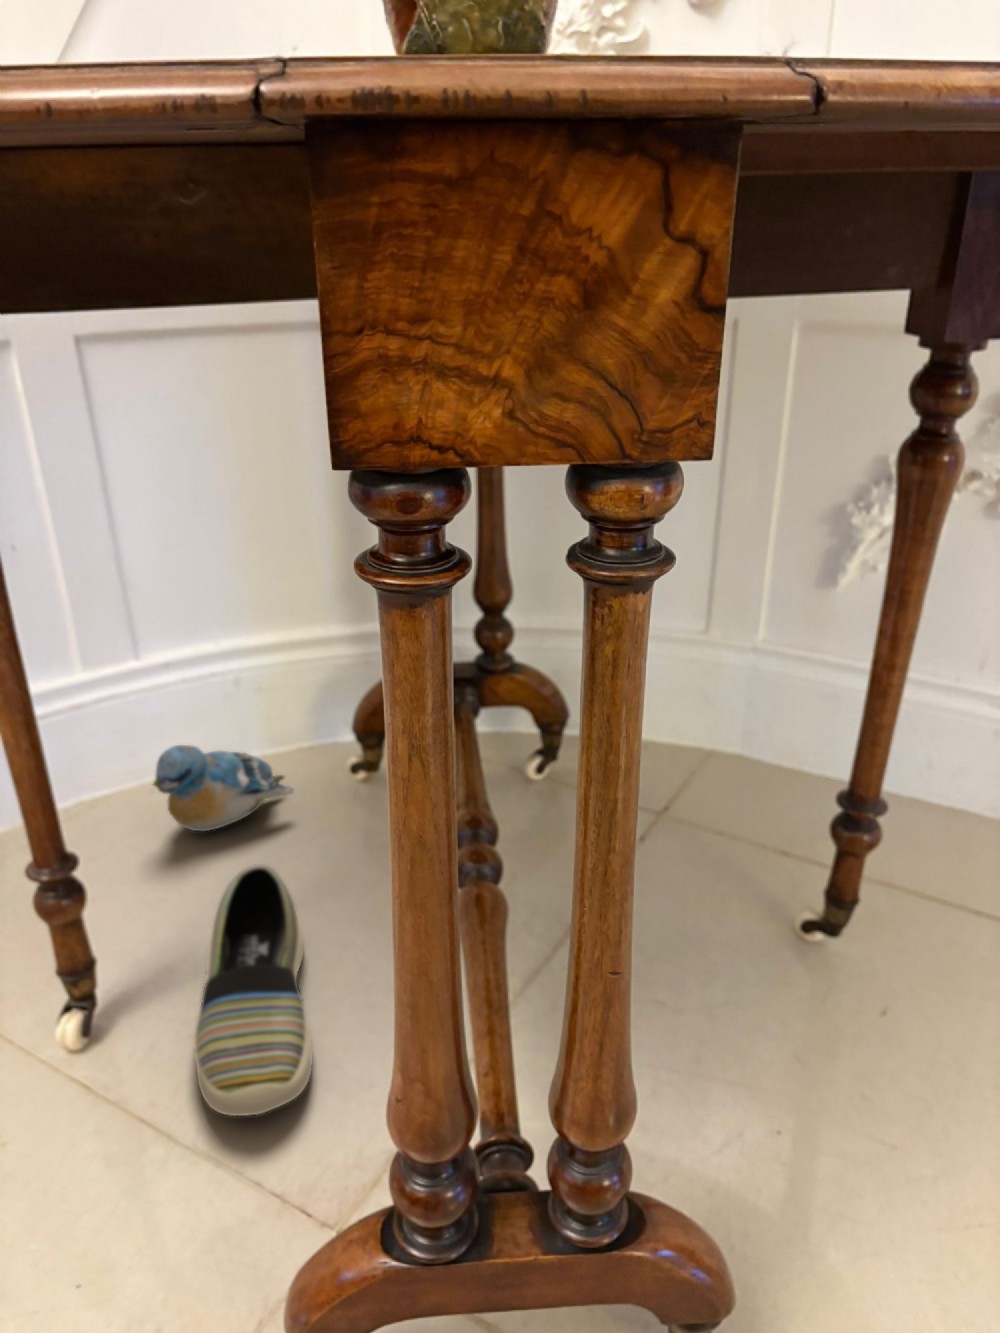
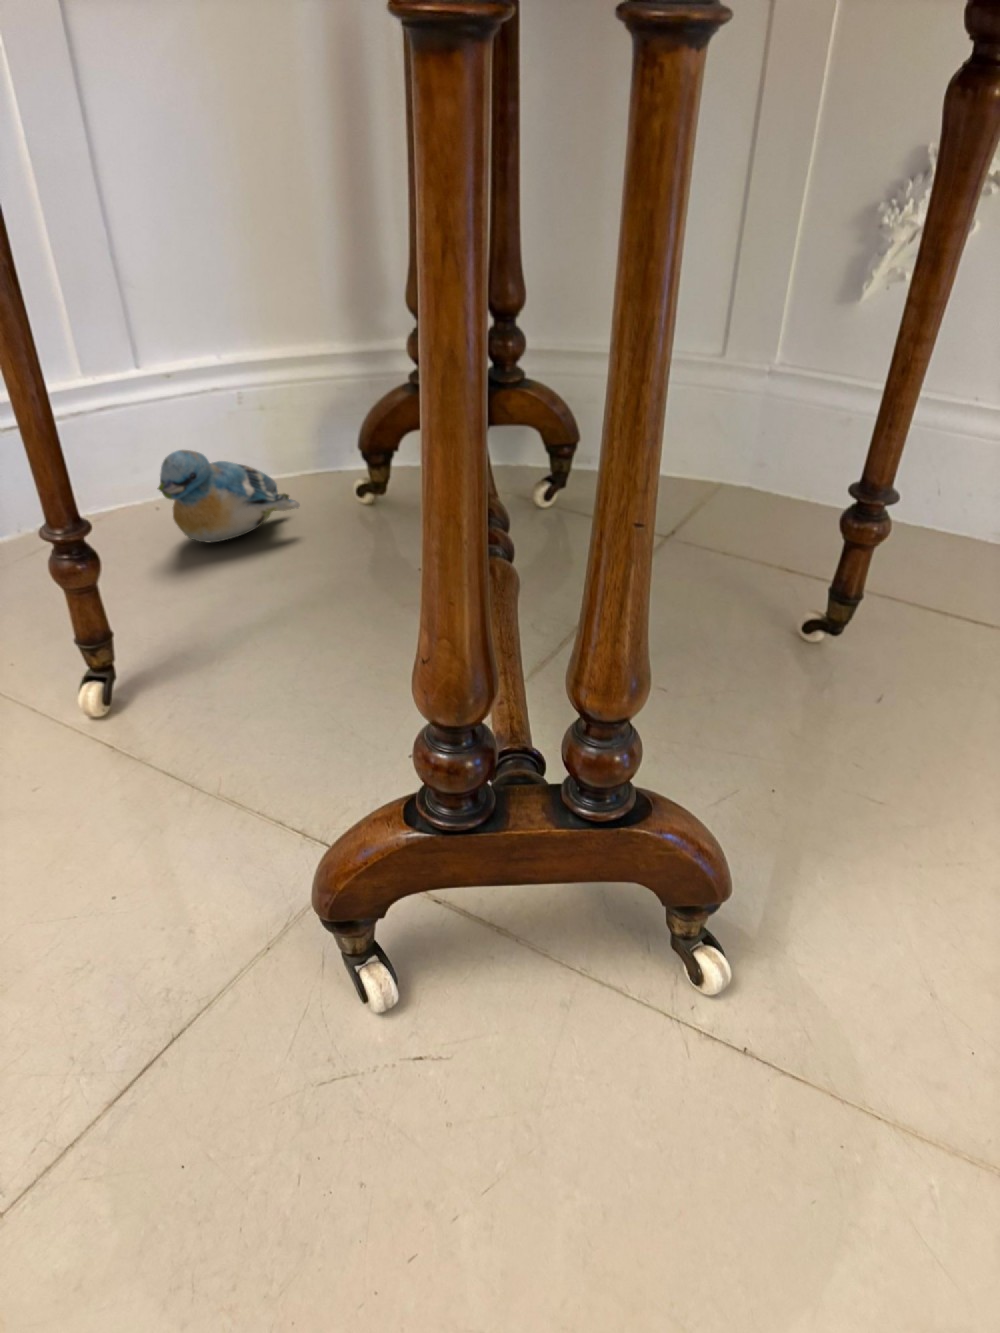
shoe: present [194,864,312,1116] -> none [213,552,328,761]

